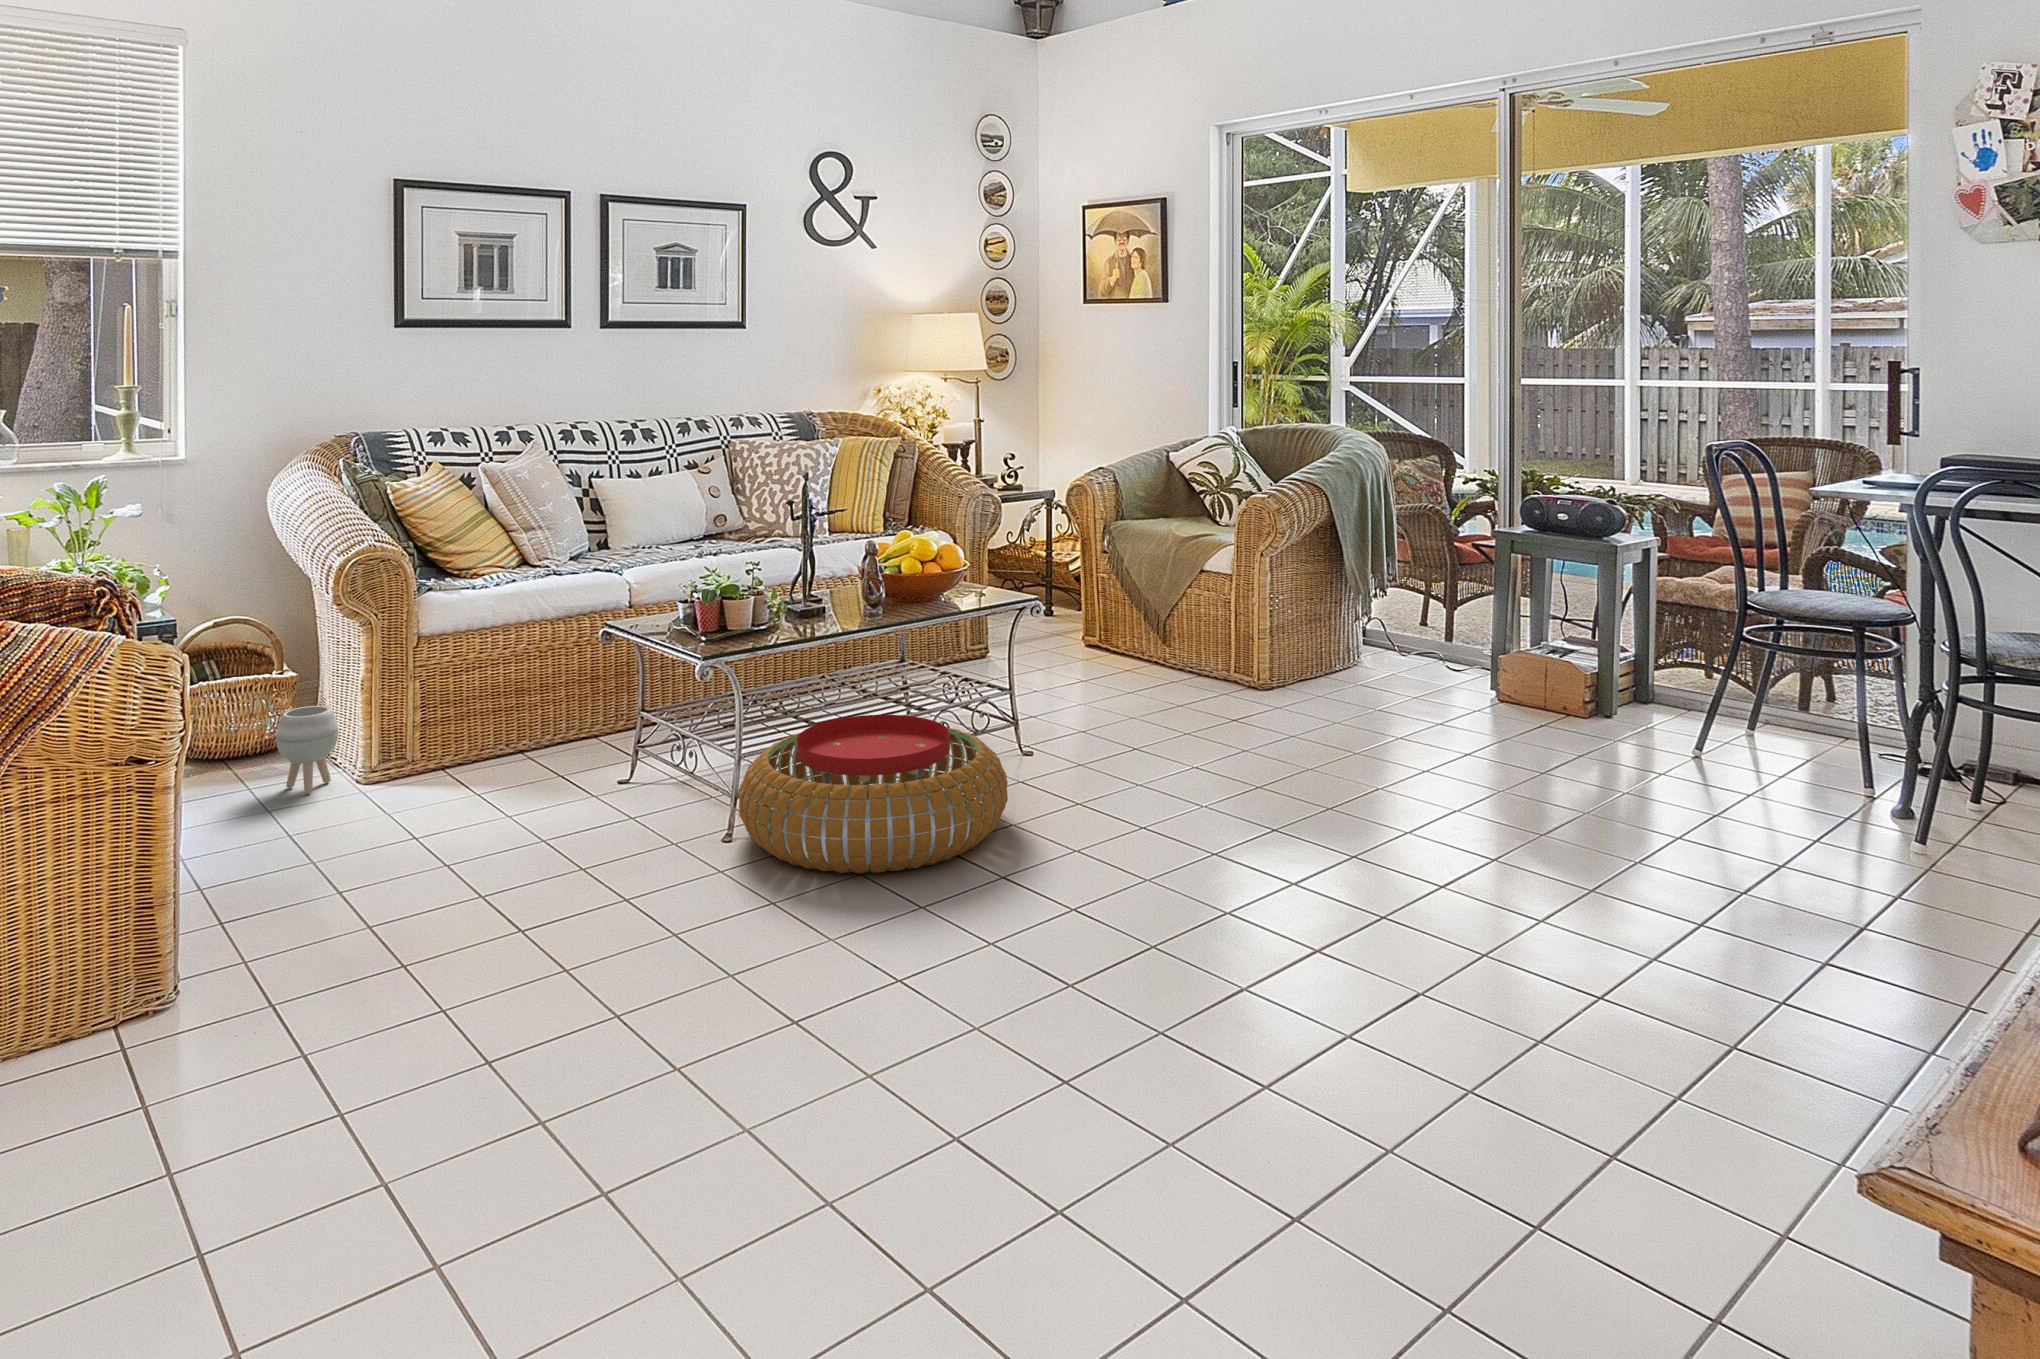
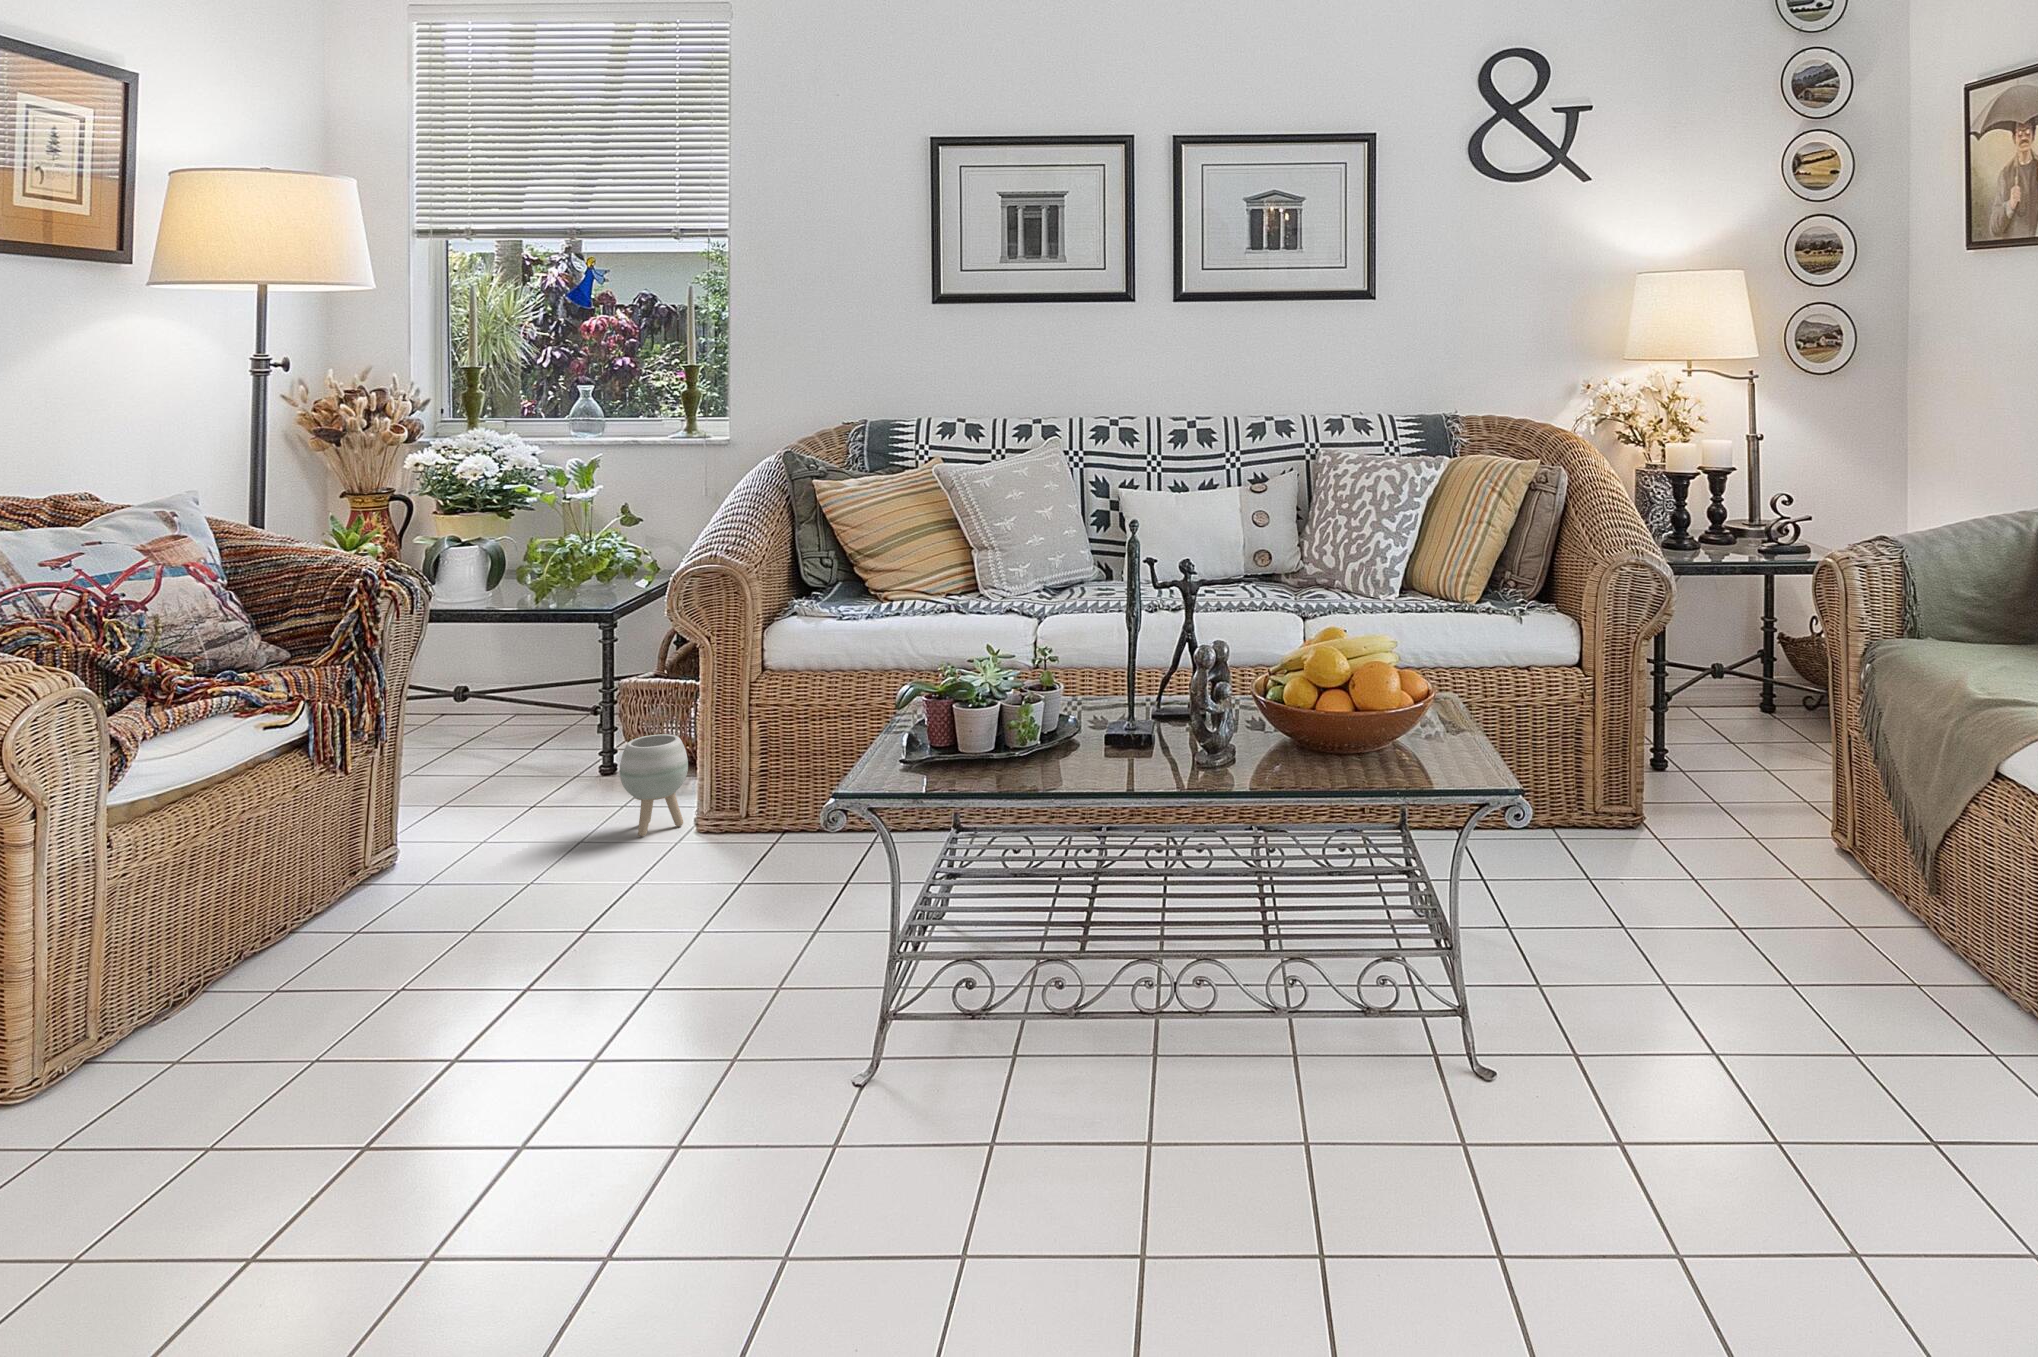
pouf: present [739,715,1008,873] -> none [743,903,1198,1224]

